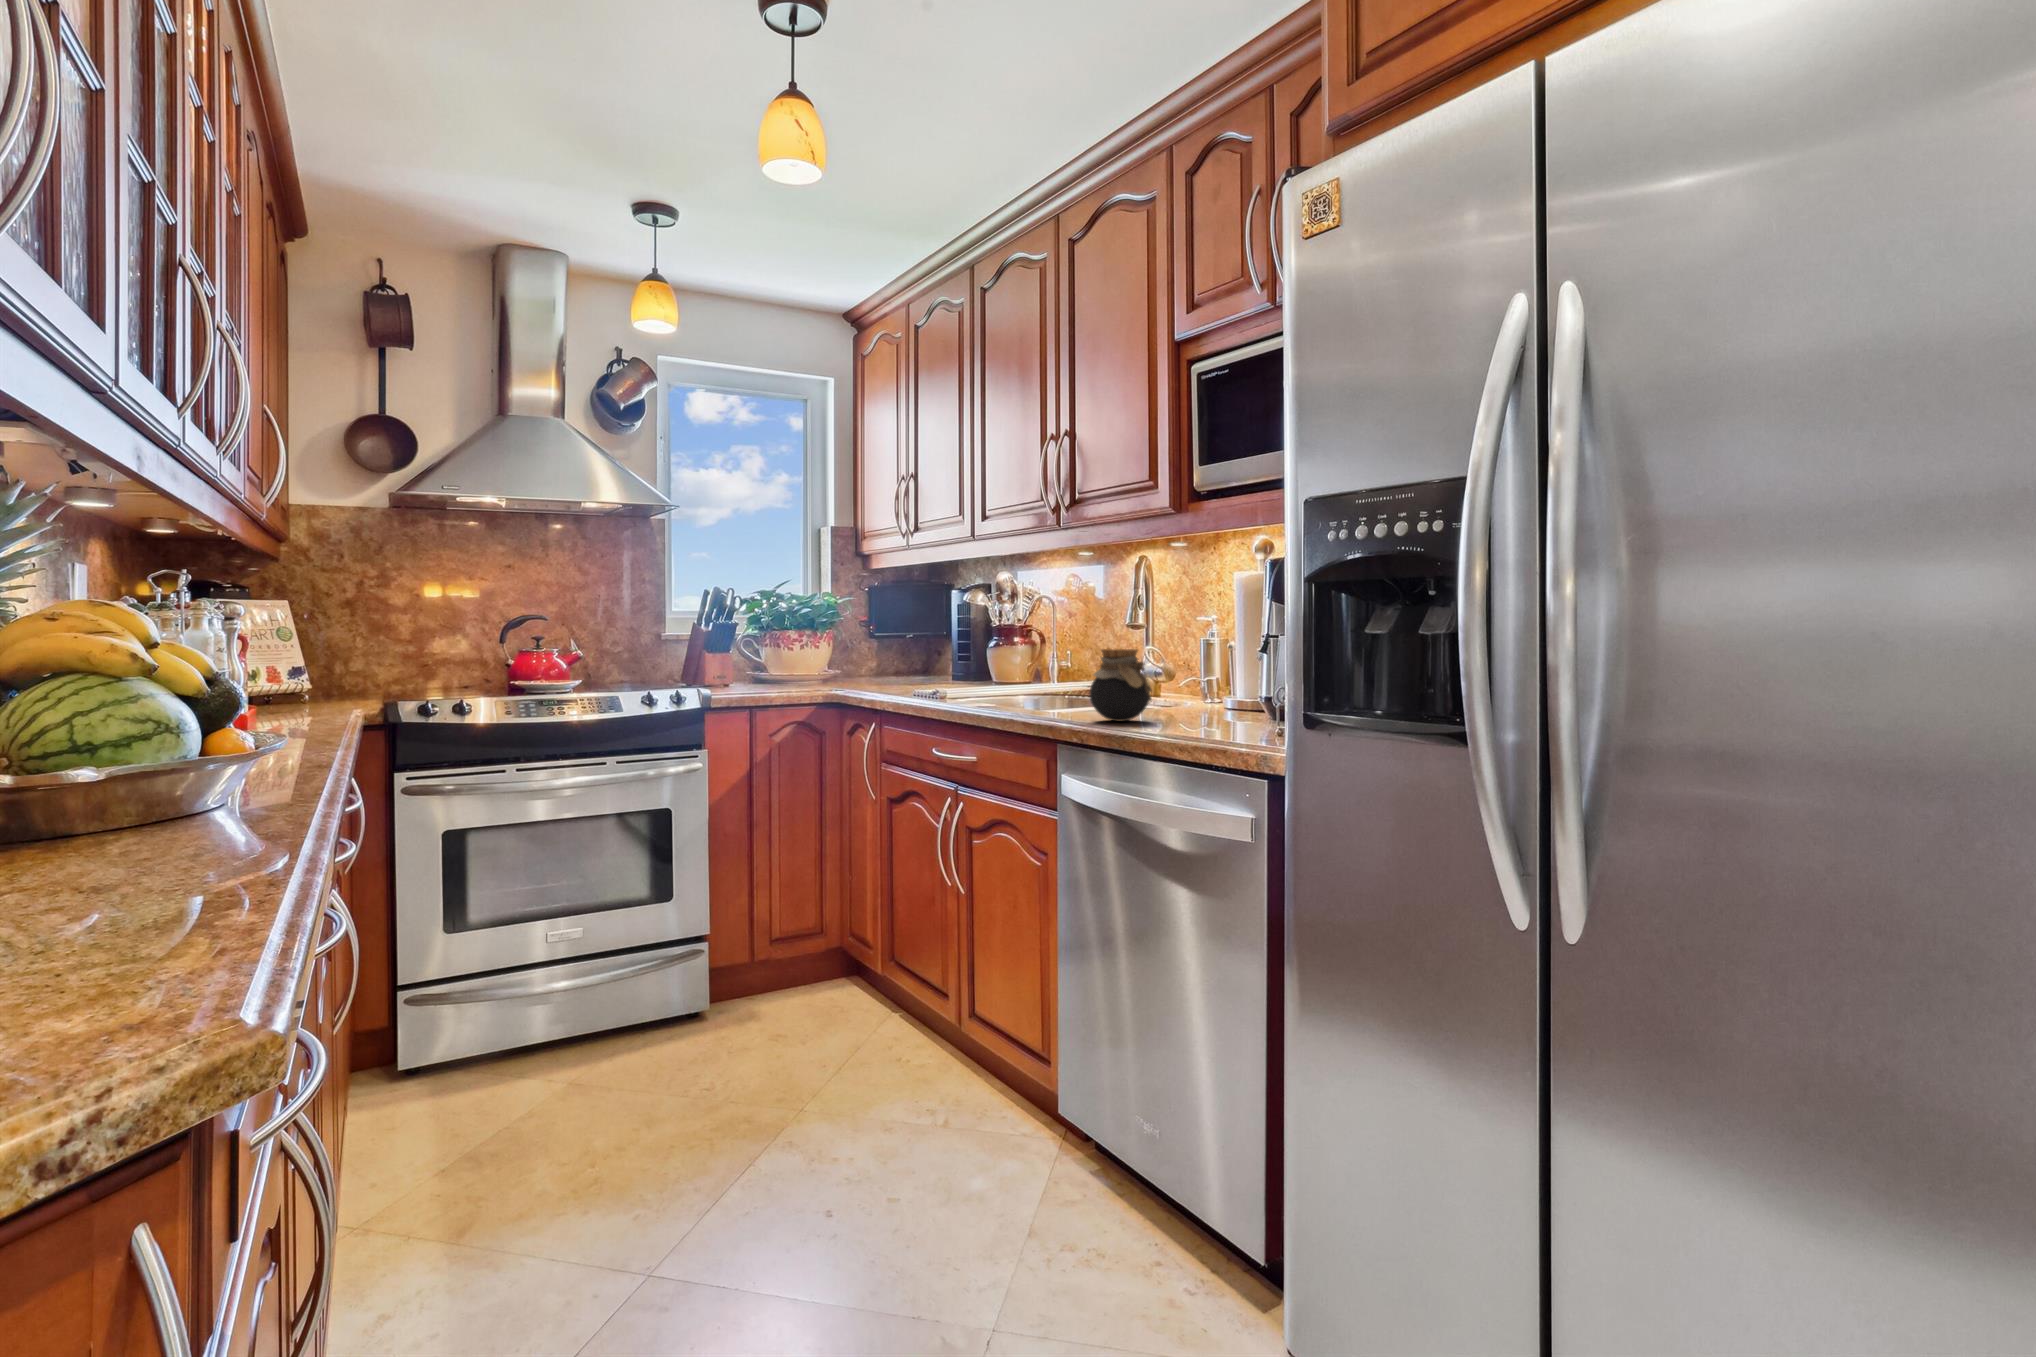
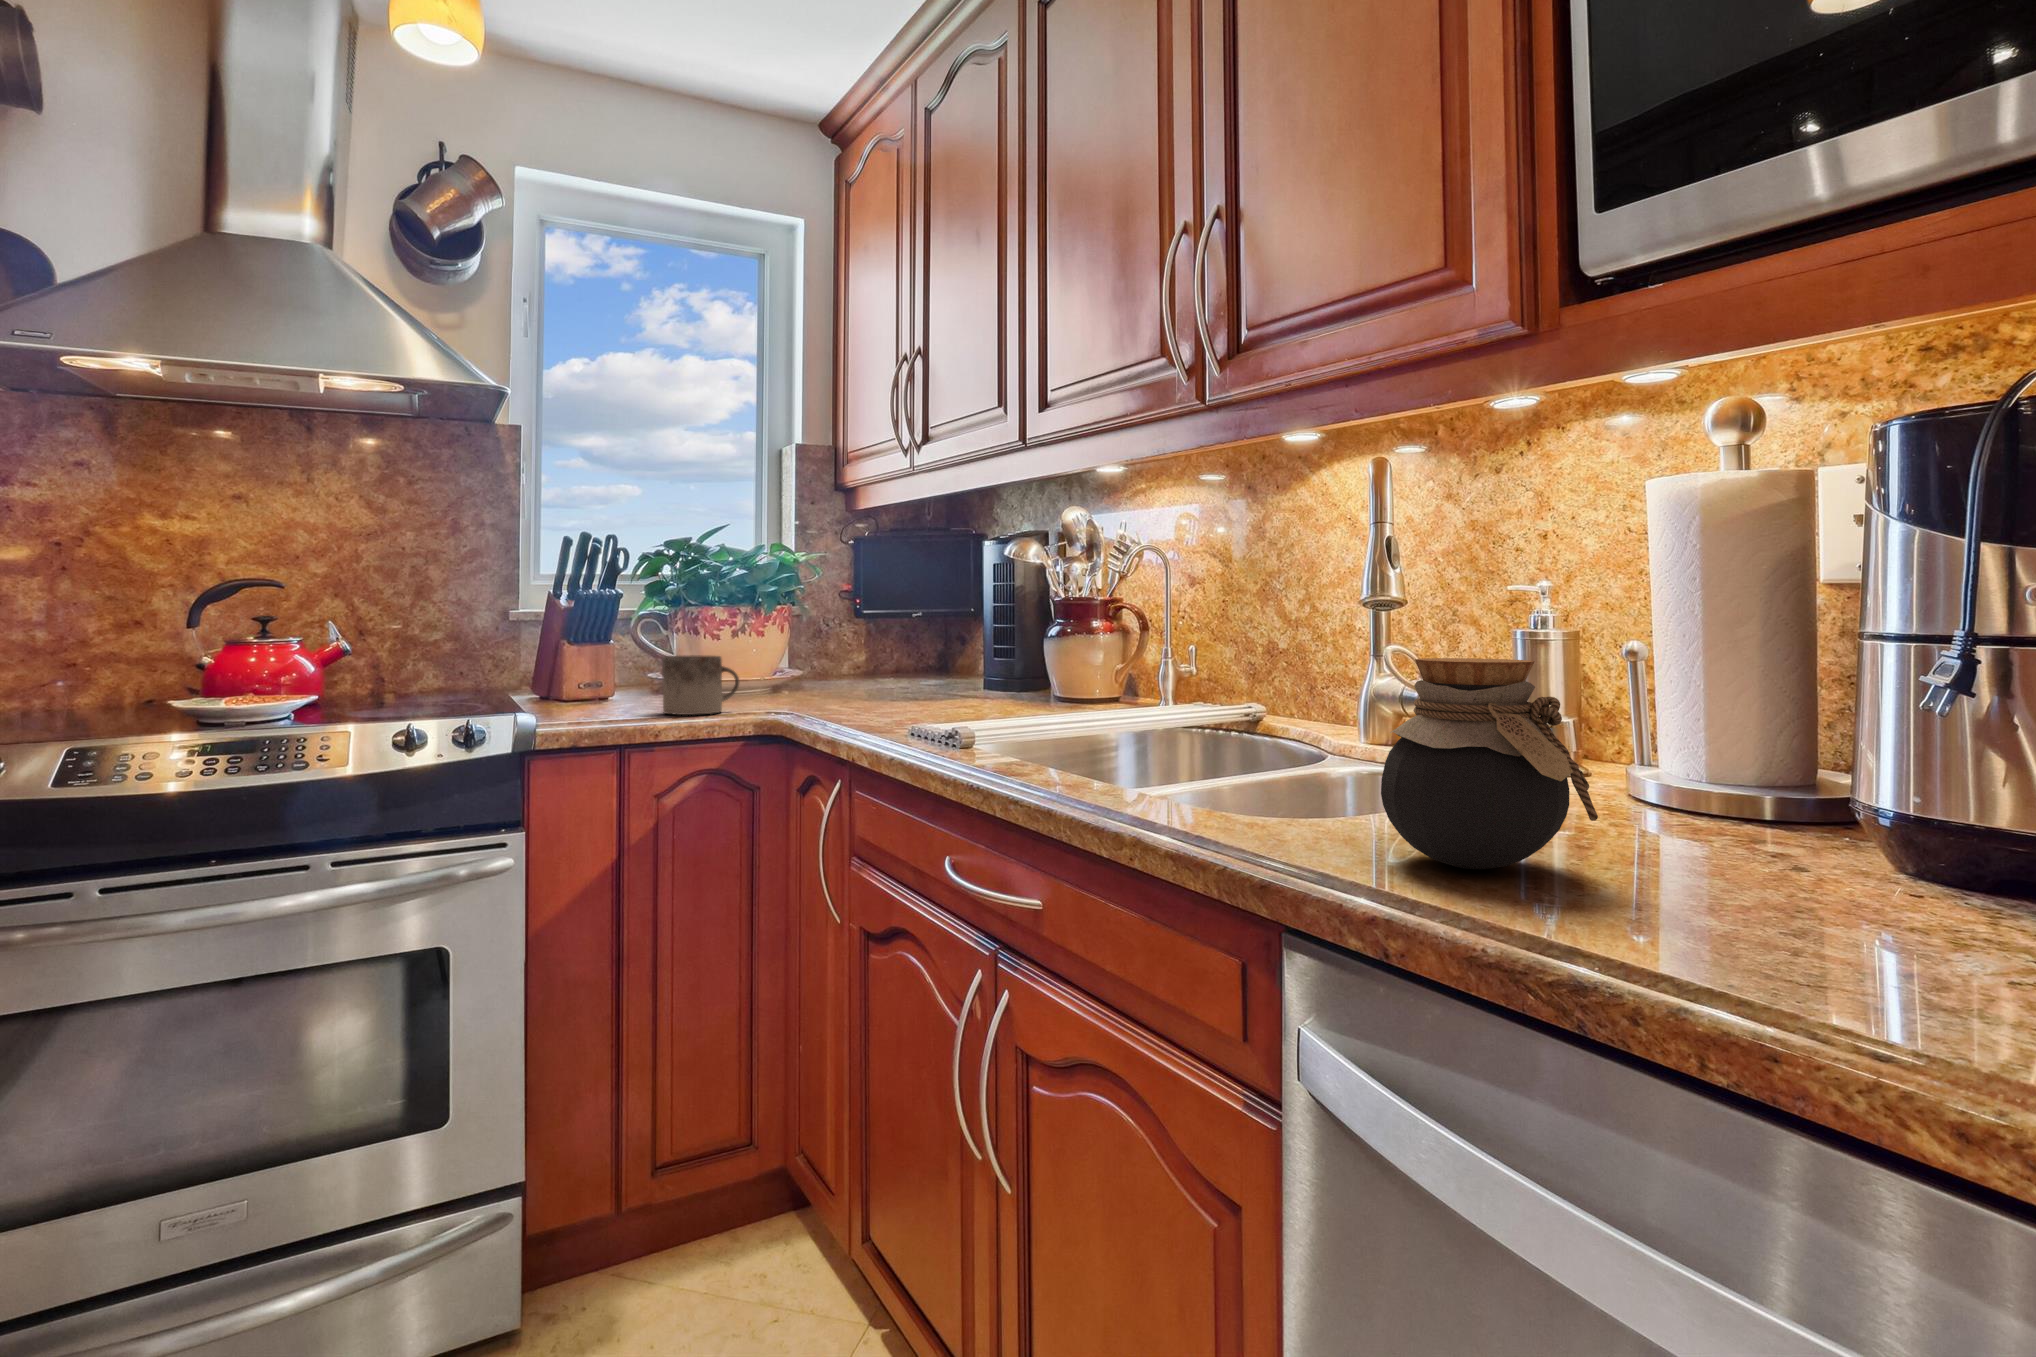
mug: none [770,658,812,691] -> present [662,655,739,715]

